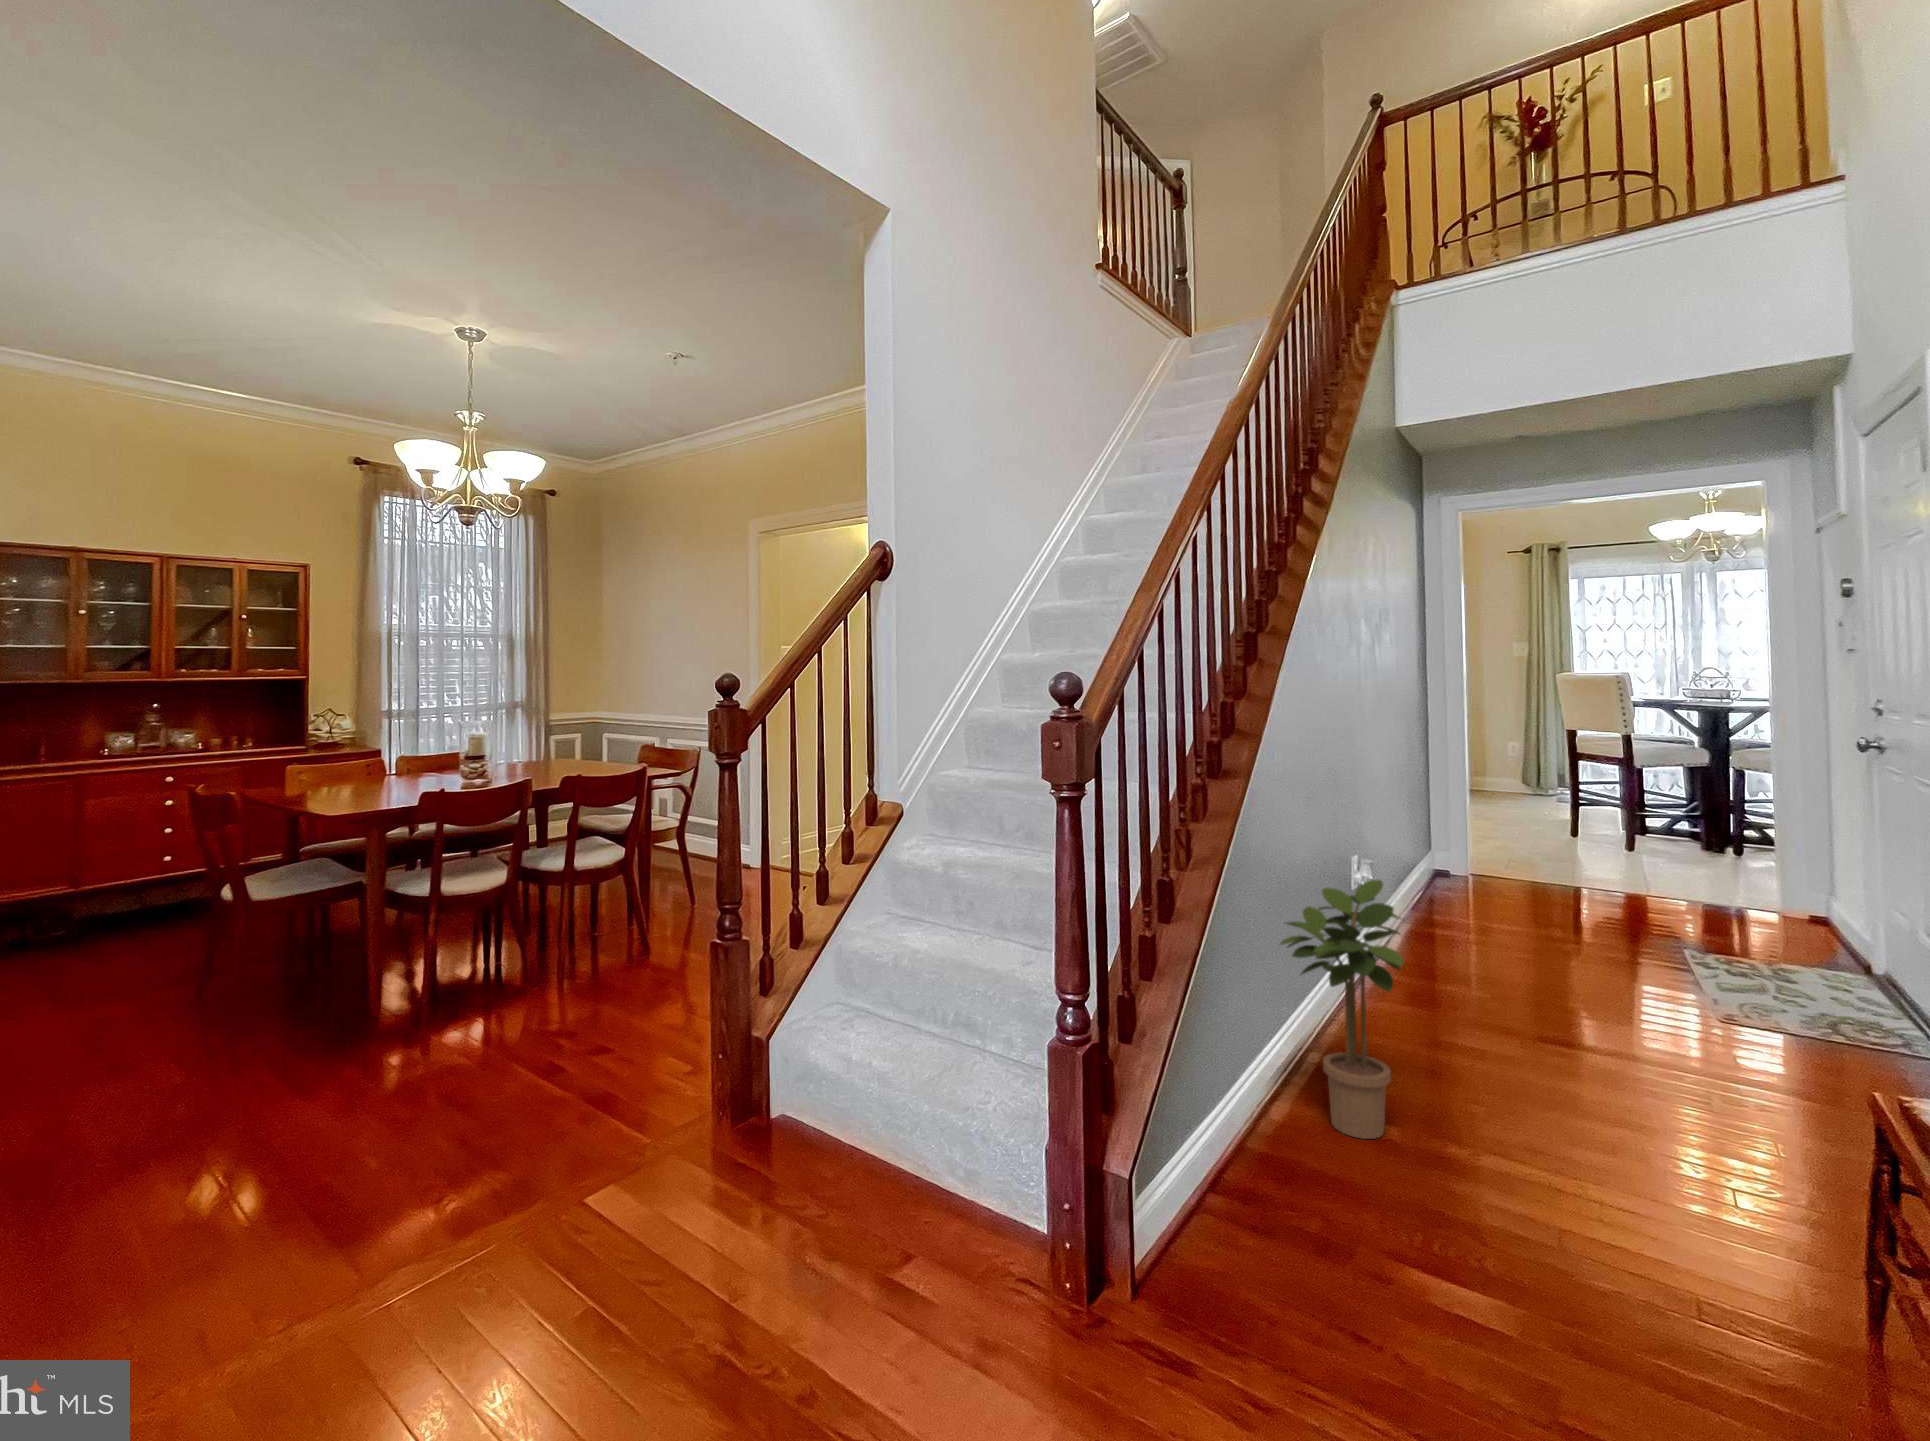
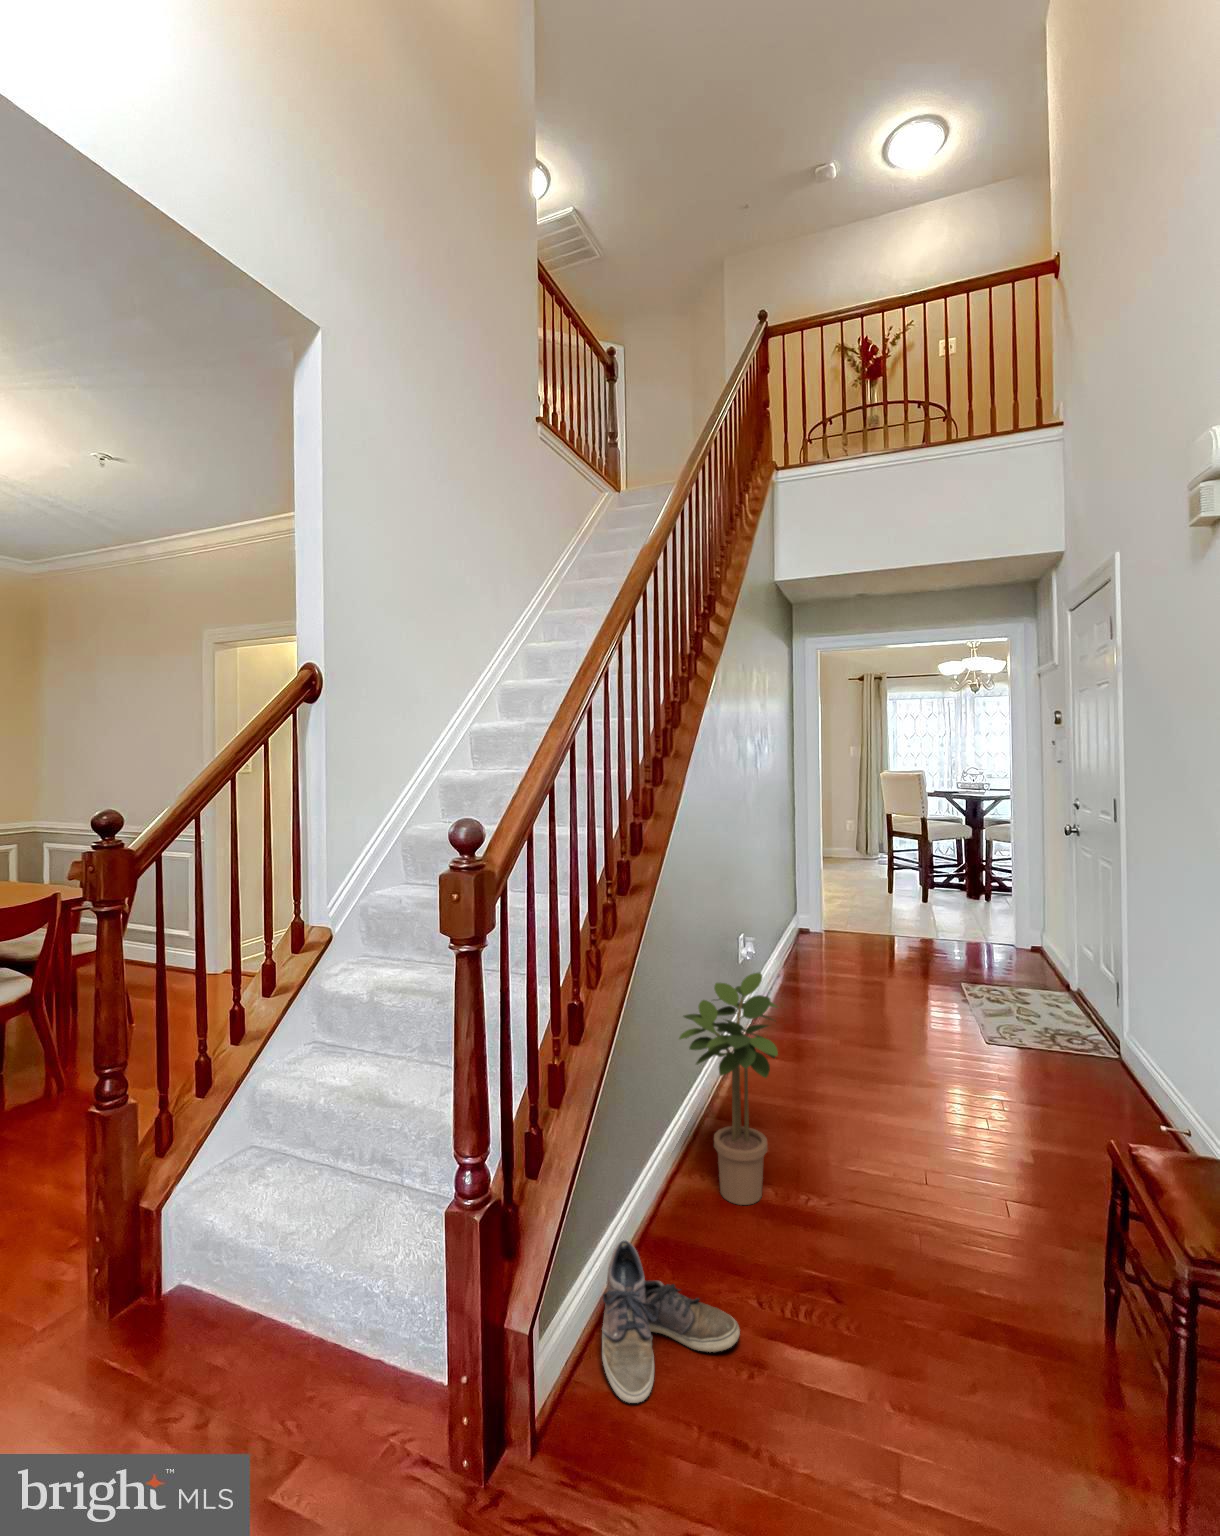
shoe: none [1201,1130,1358,1281] -> present [602,1241,740,1403]

